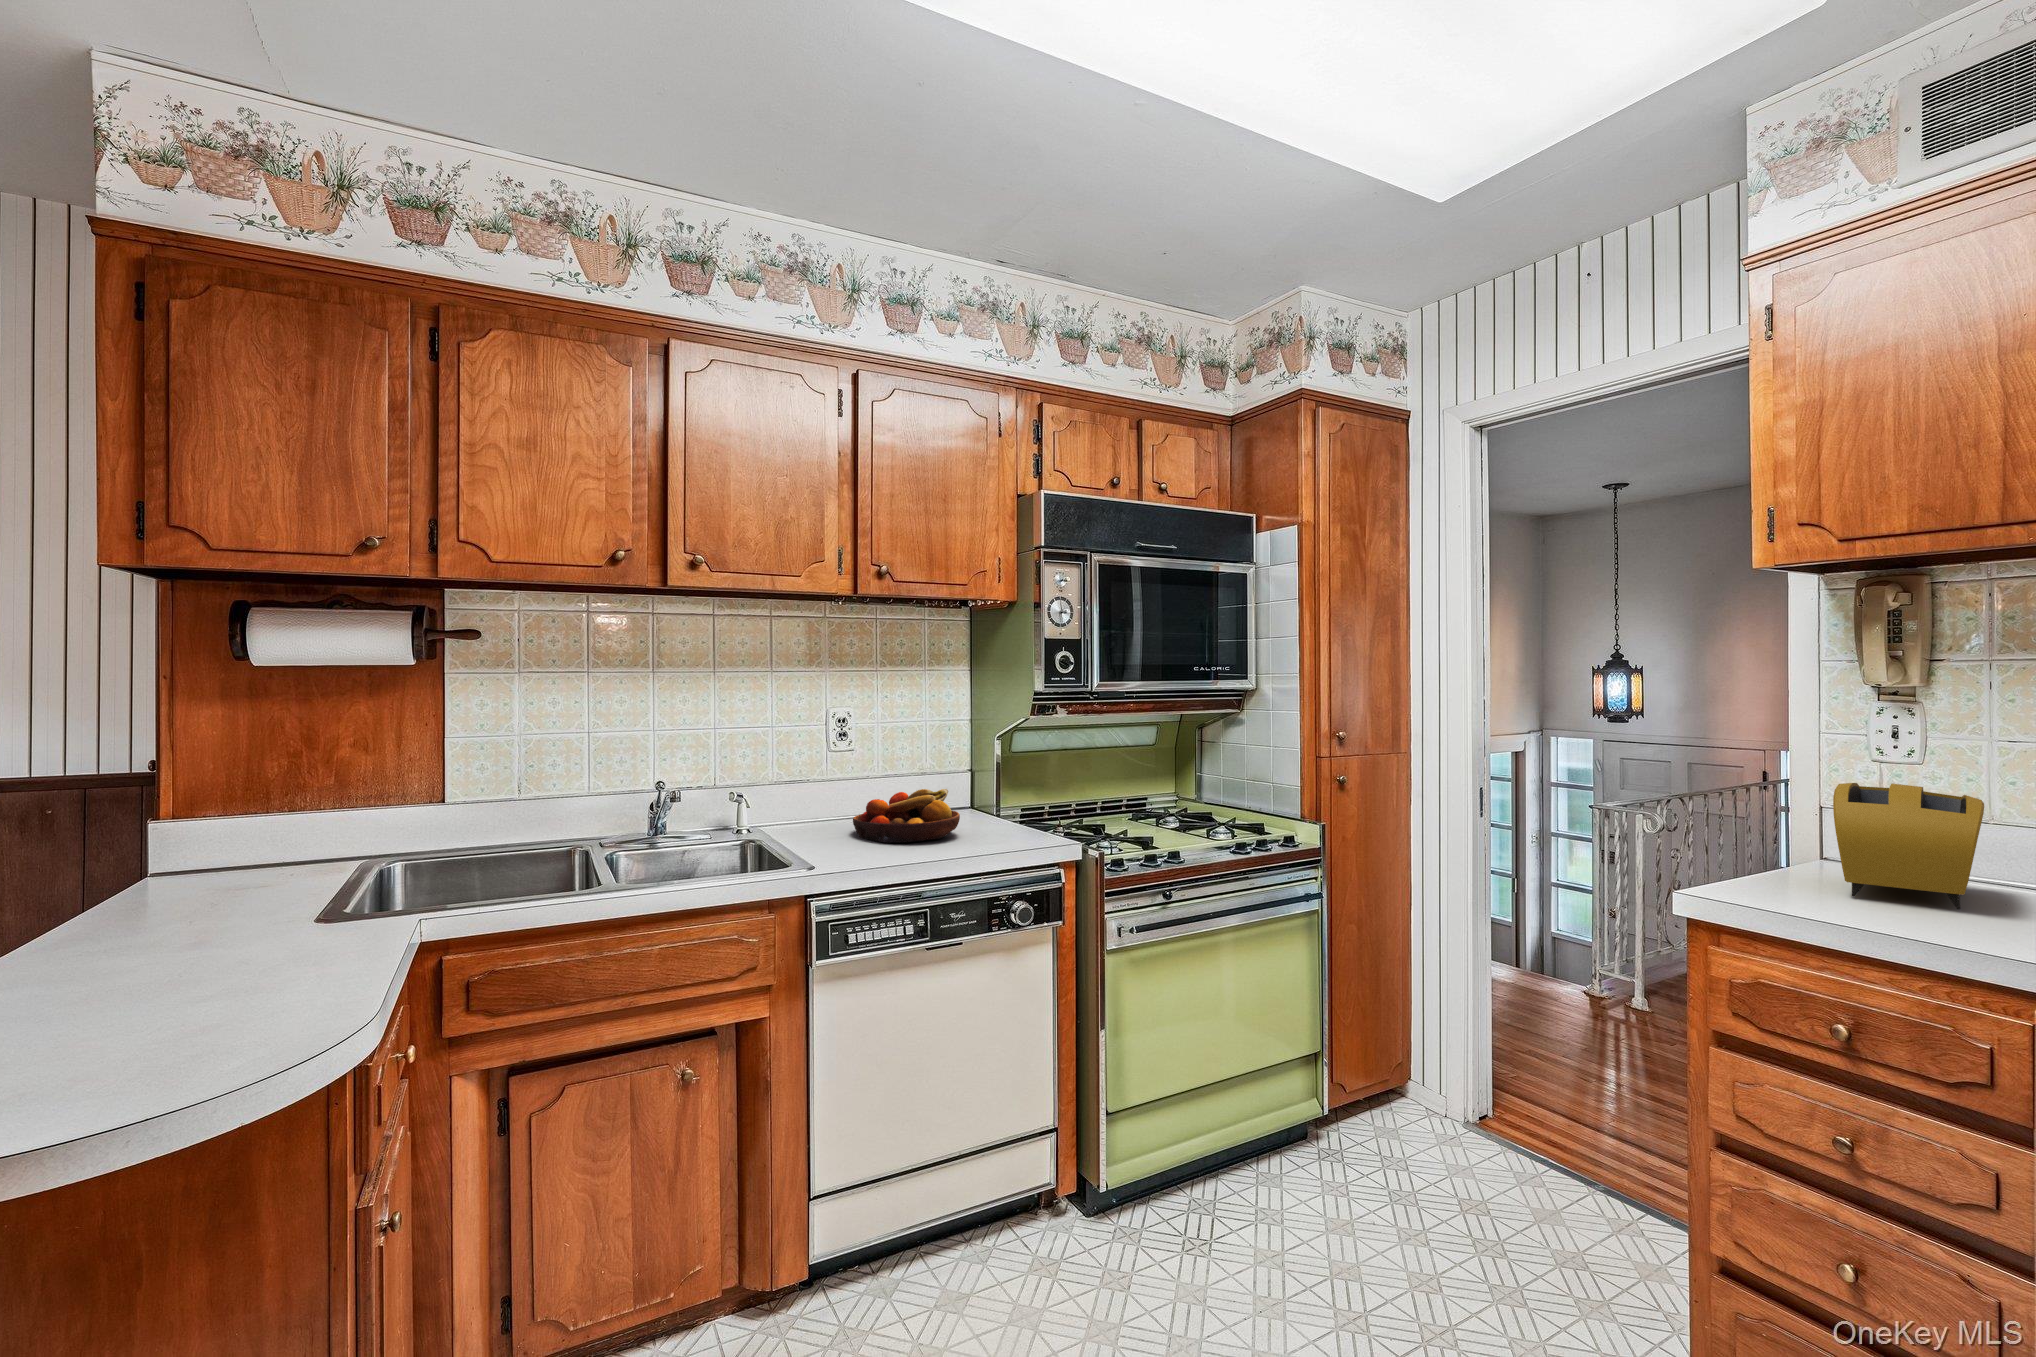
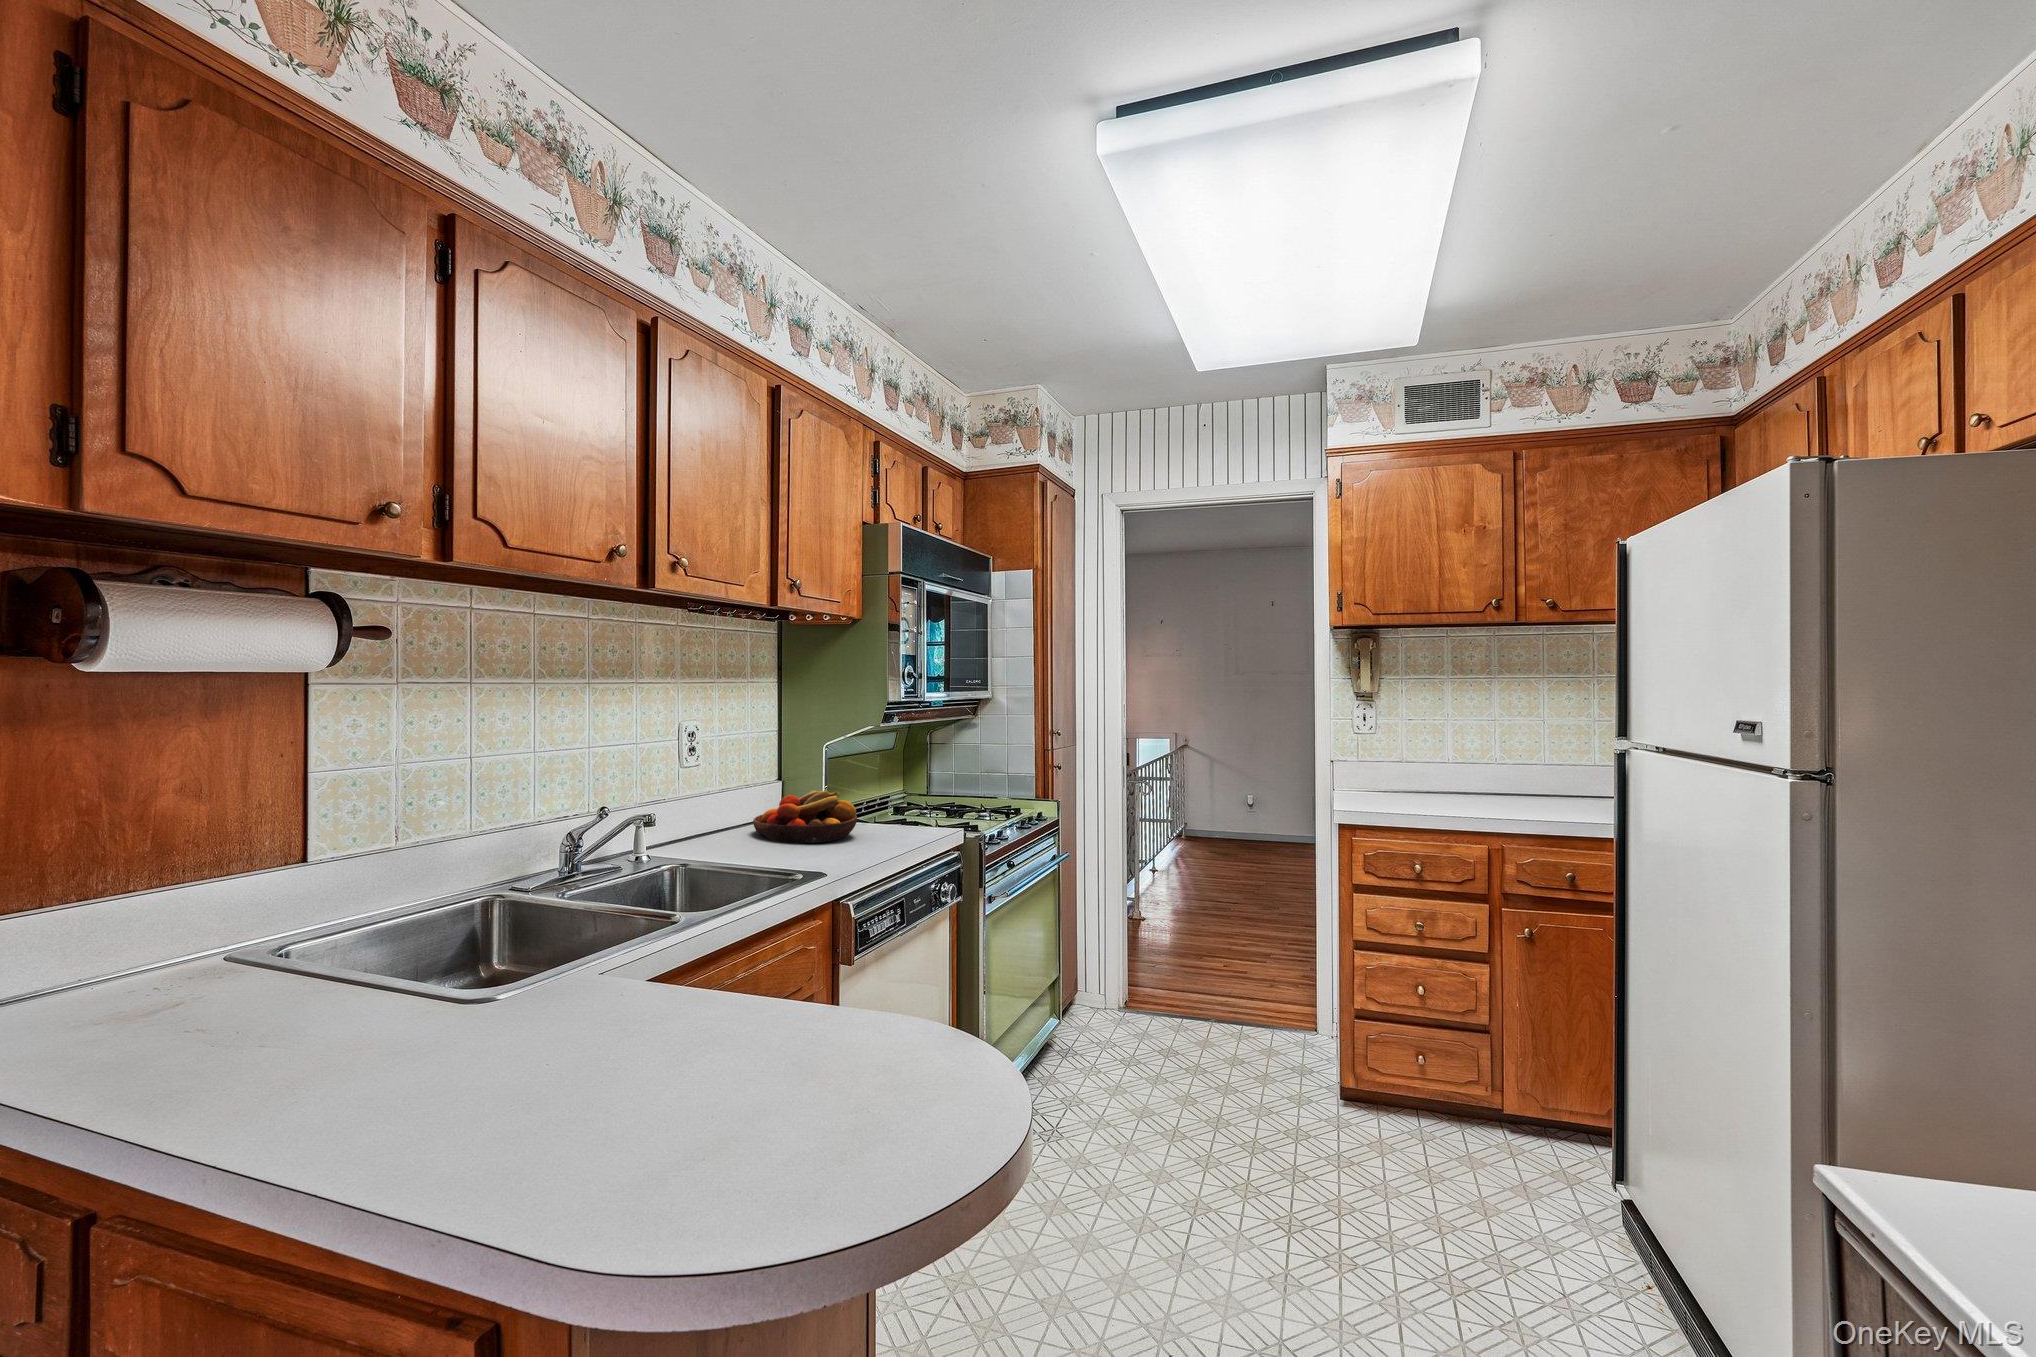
toaster: present [1833,783,1984,909] -> none [1370,756,1447,817]

